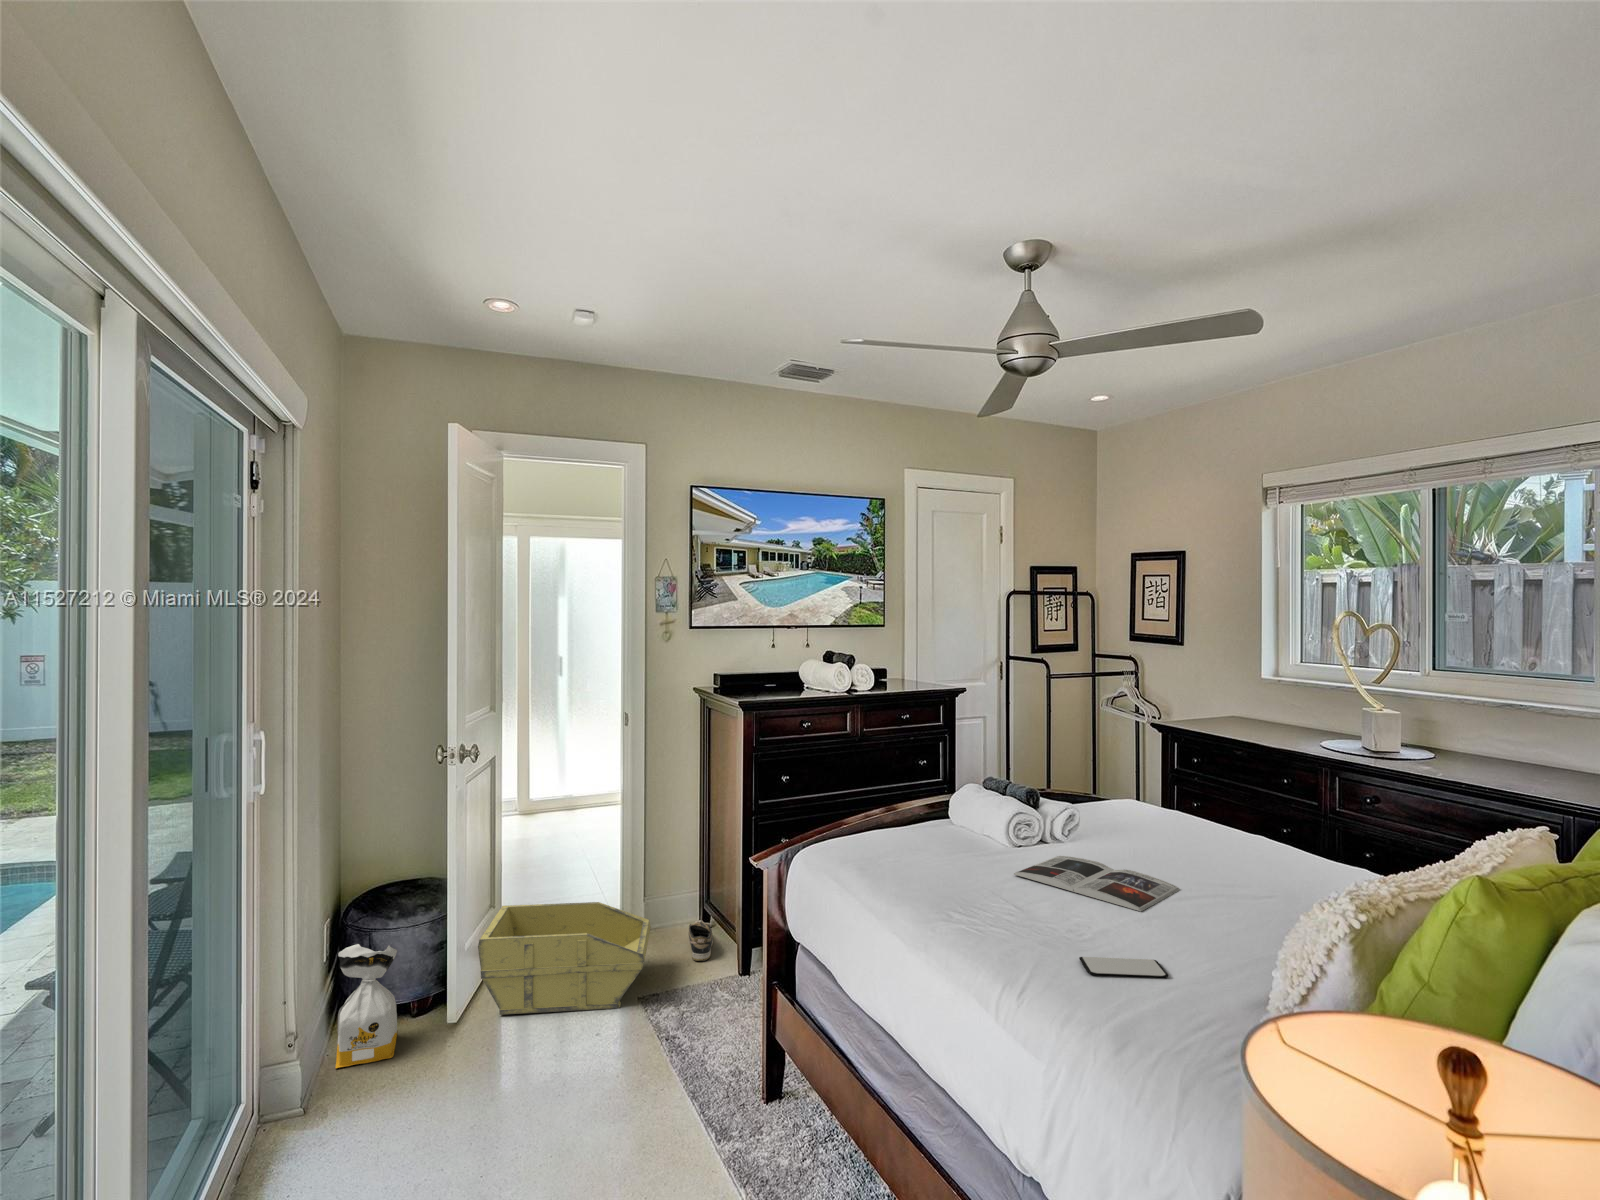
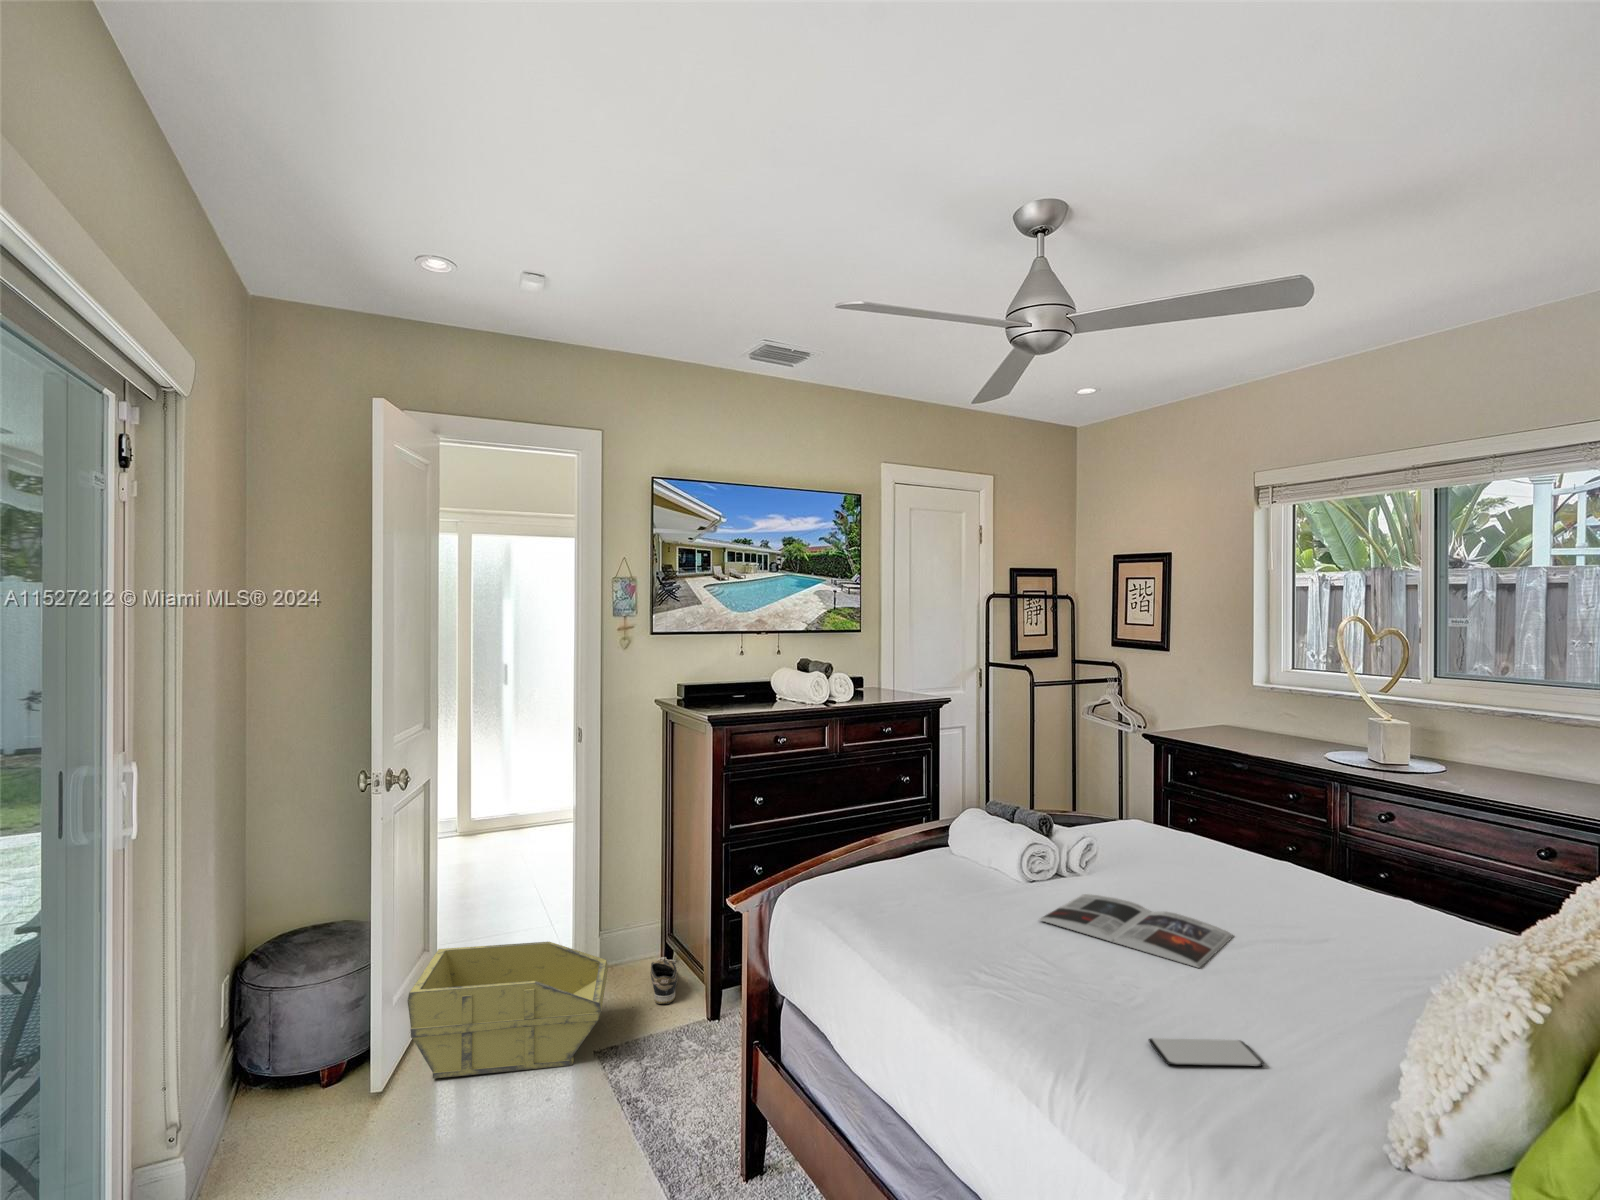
bag: present [335,944,398,1068] -> none [231,1005,310,1156]

